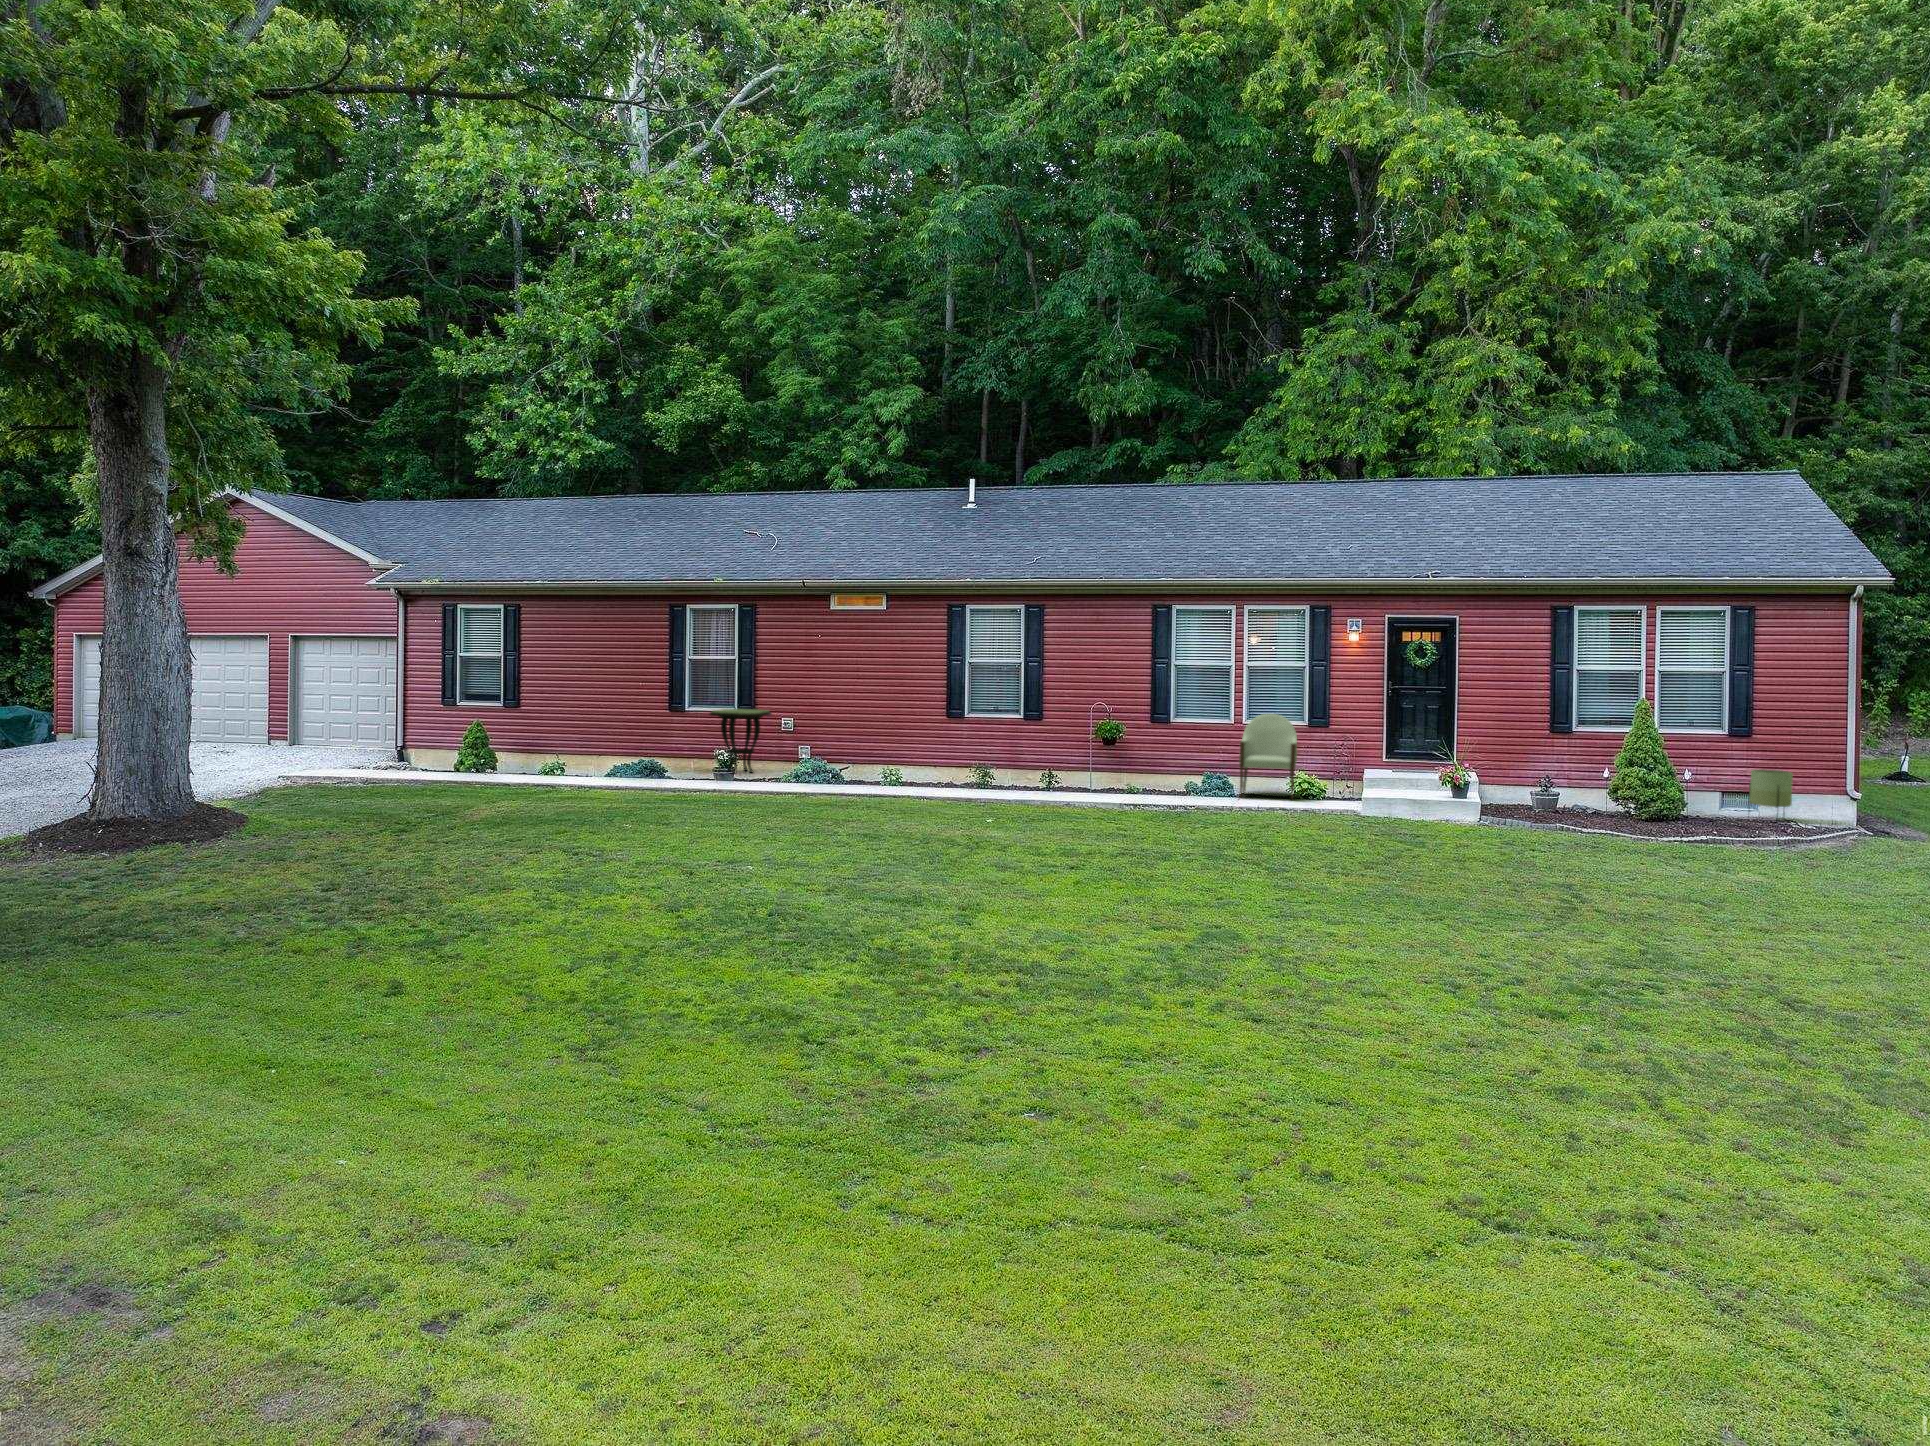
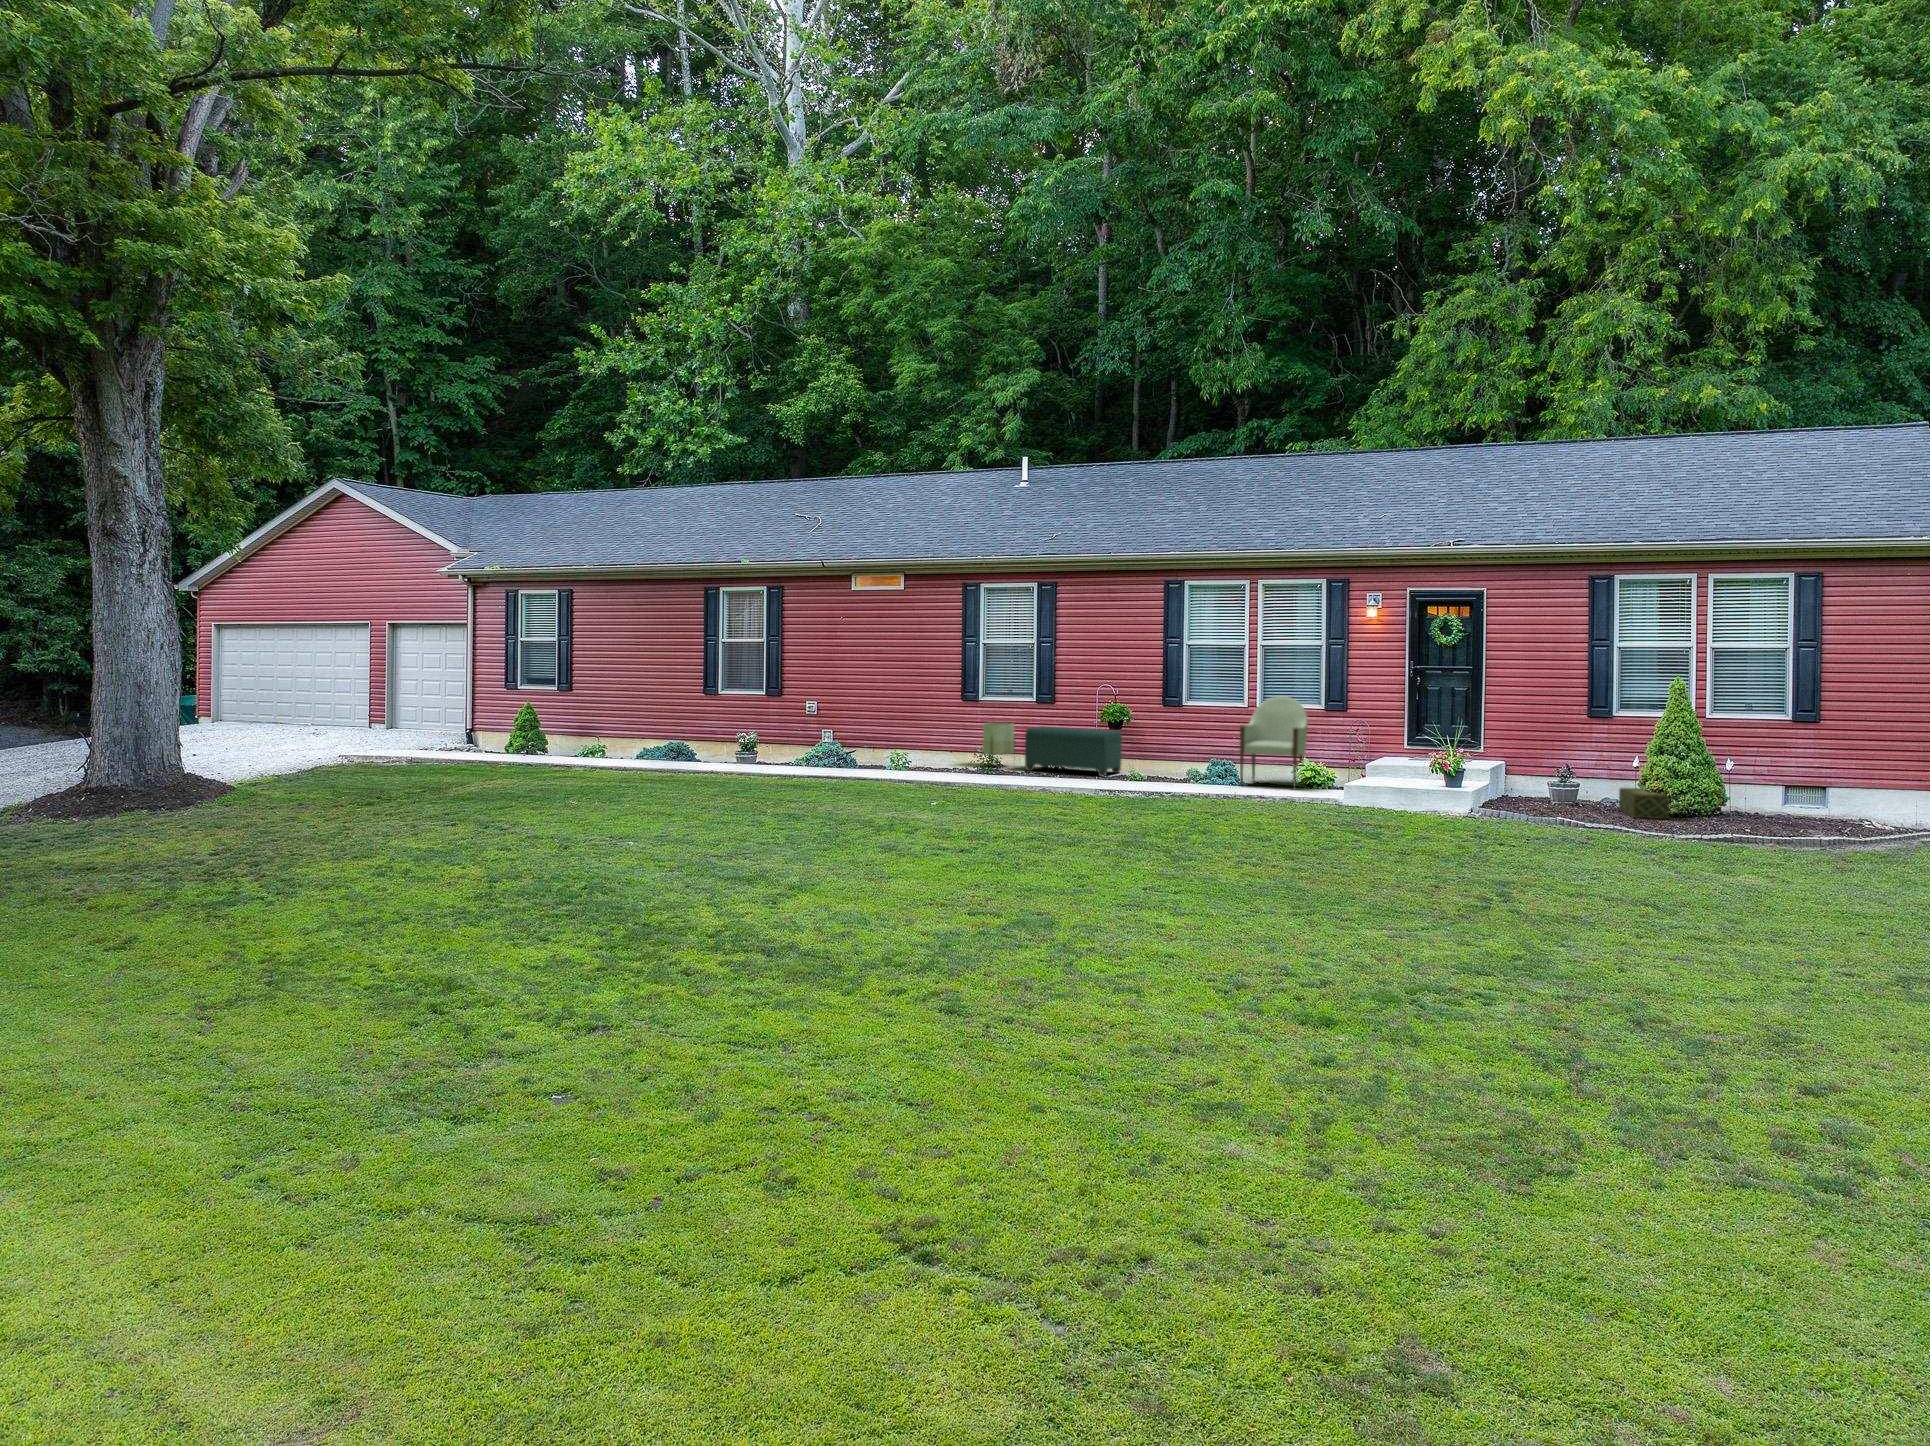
side table: present [710,709,771,774] -> none [727,691,792,755]
bench: none [1023,743,1116,791] -> present [1025,726,1122,777]
planter: present [1748,769,1793,809] -> present [982,722,1015,755]
woven basket: none [1587,795,1638,822] -> present [1619,788,1669,819]

